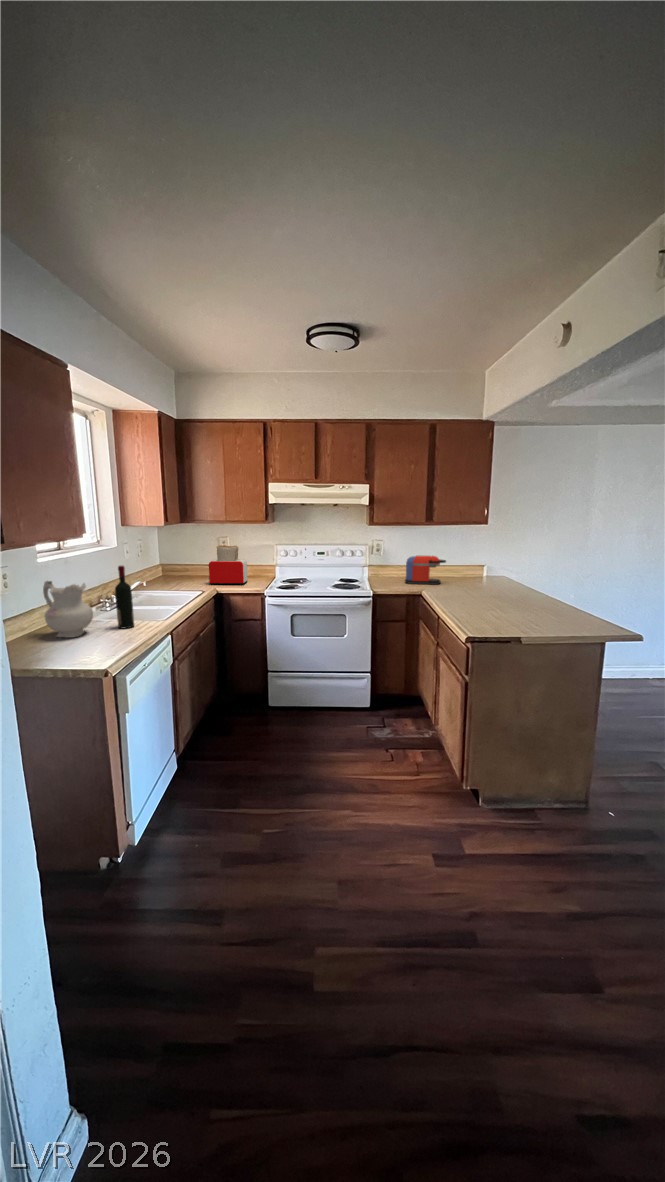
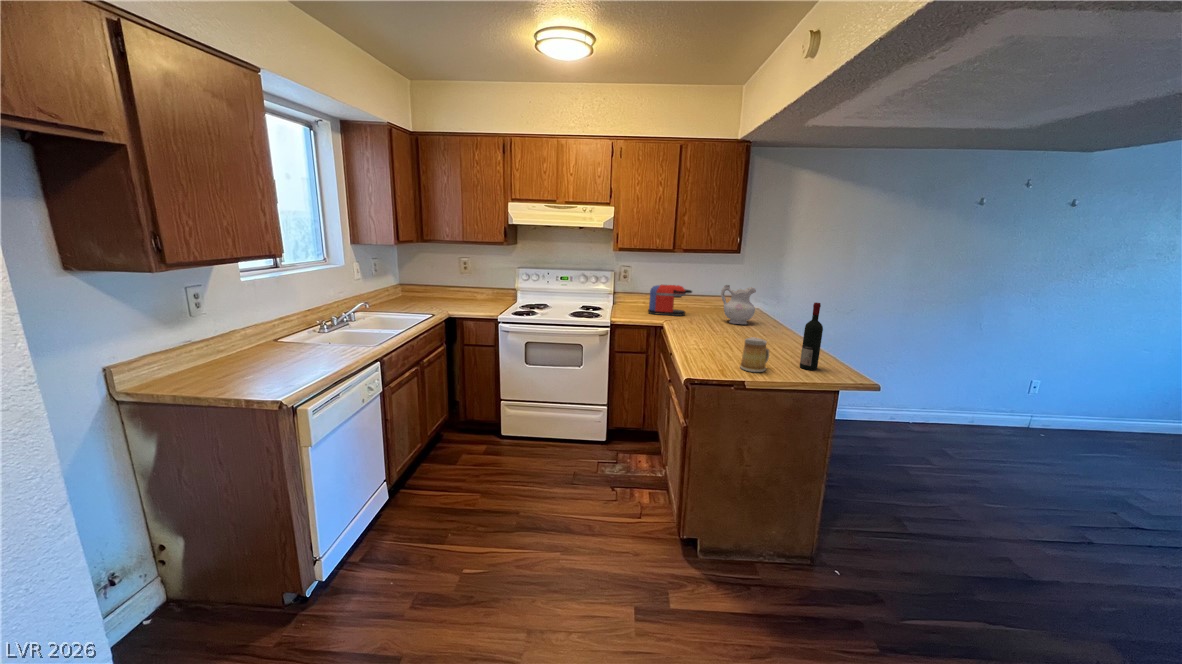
toaster: present [208,545,247,585] -> none [443,267,485,309]
wine bottle: present [115,566,134,629] -> present [800,303,823,370]
ceramic pitcher: present [43,581,93,638] -> present [721,285,756,325]
mug: none [509,598,535,629] -> present [740,337,769,372]

